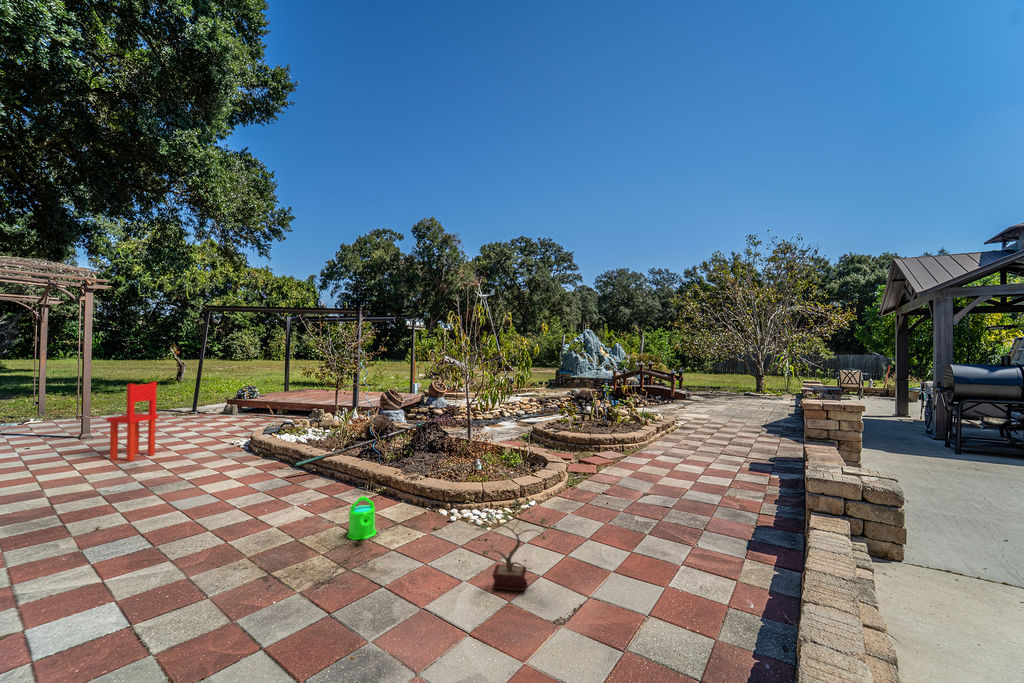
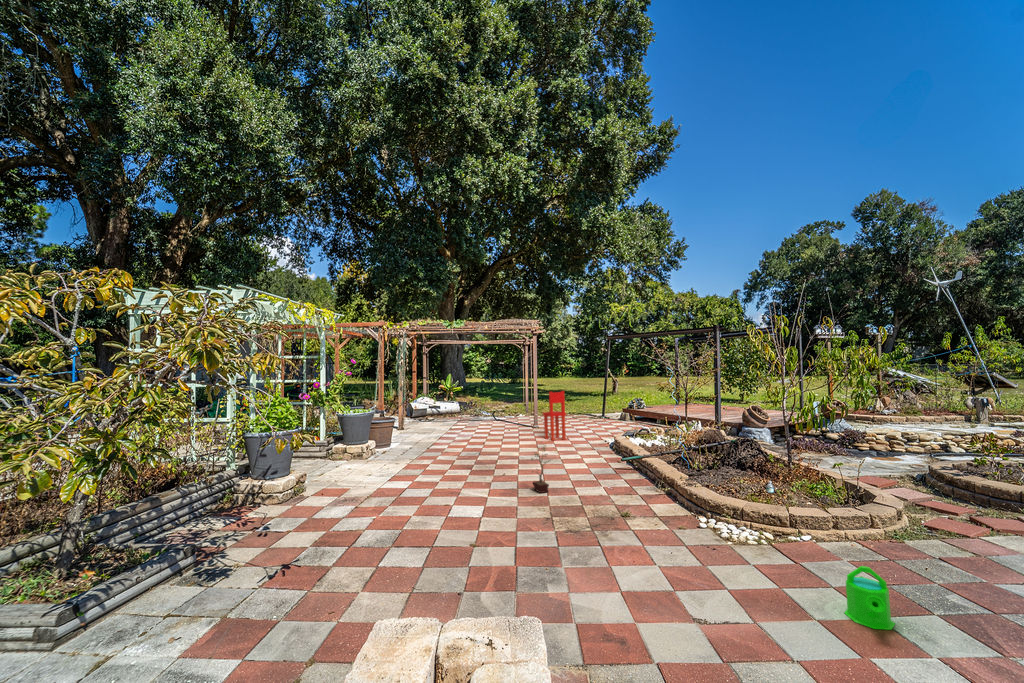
watering can: present [347,496,377,540] -> present [845,566,895,630]
potted plant: present [481,499,557,591] -> present [531,448,550,493]

